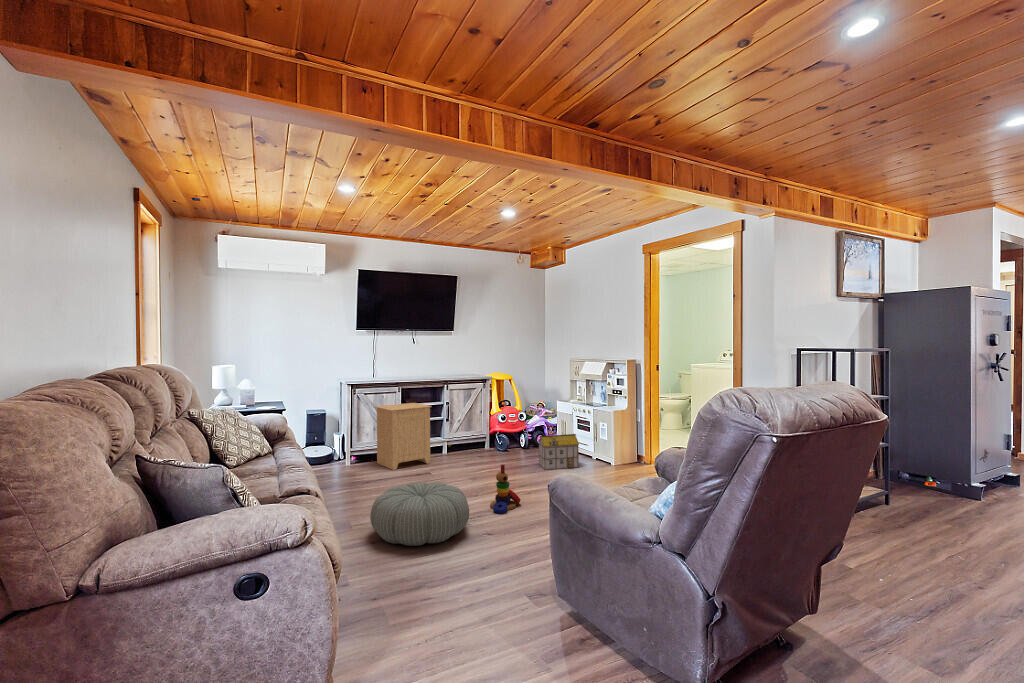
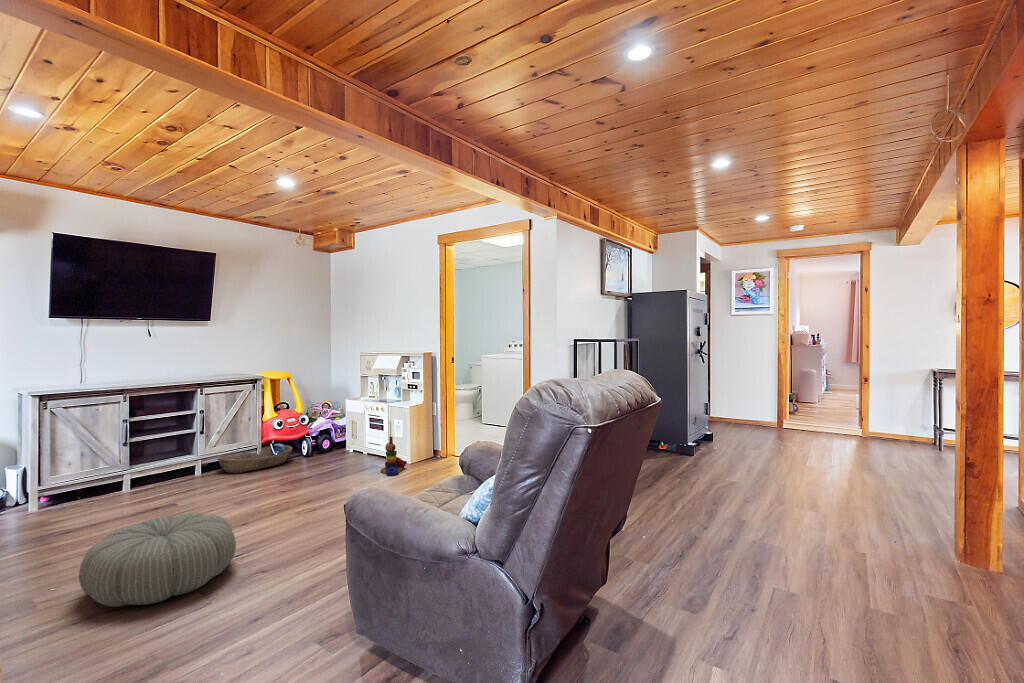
side table: present [375,403,432,470] -> none [91,413,181,502]
toy house: present [538,434,579,470] -> none [323,434,370,477]
basket: none [456,438,513,458] -> present [217,445,292,473]
stacking toy: present [490,464,521,514] -> present [381,437,405,476]

